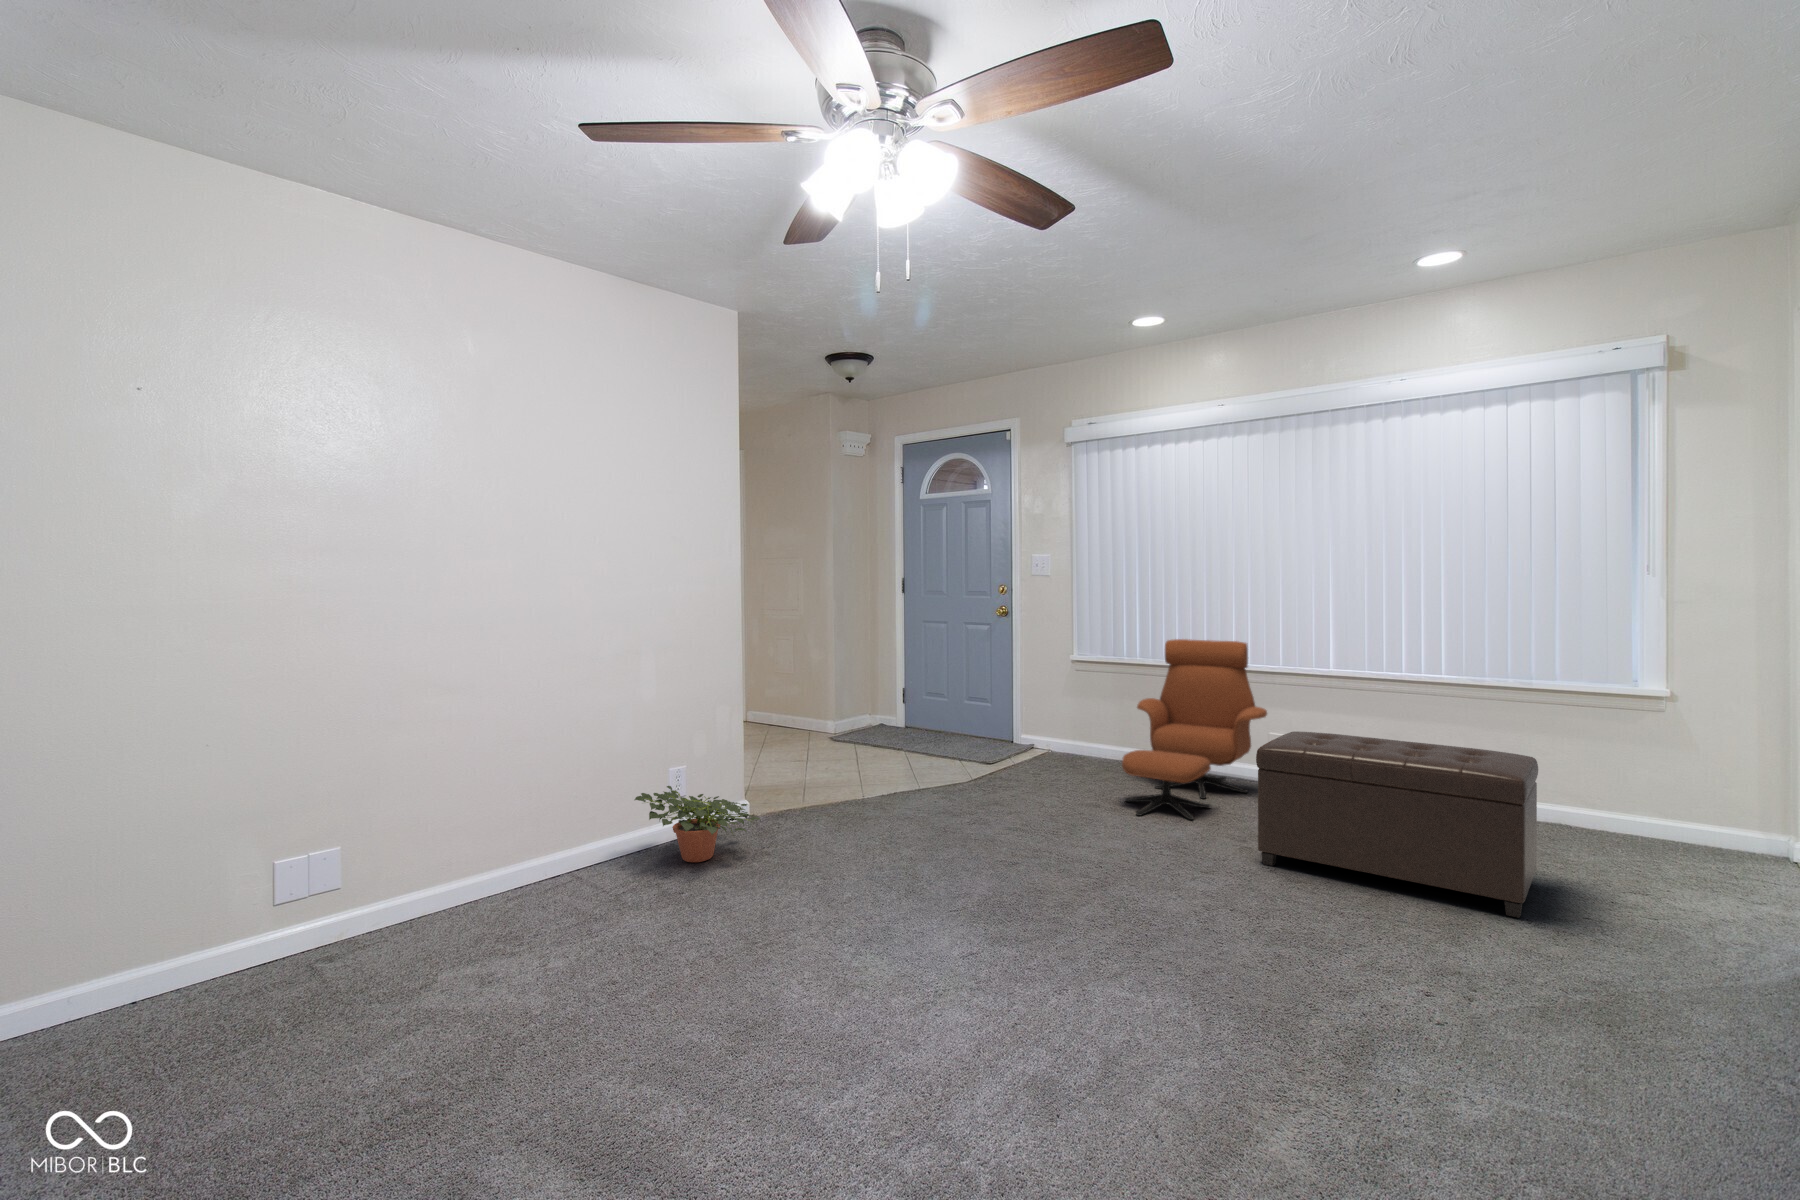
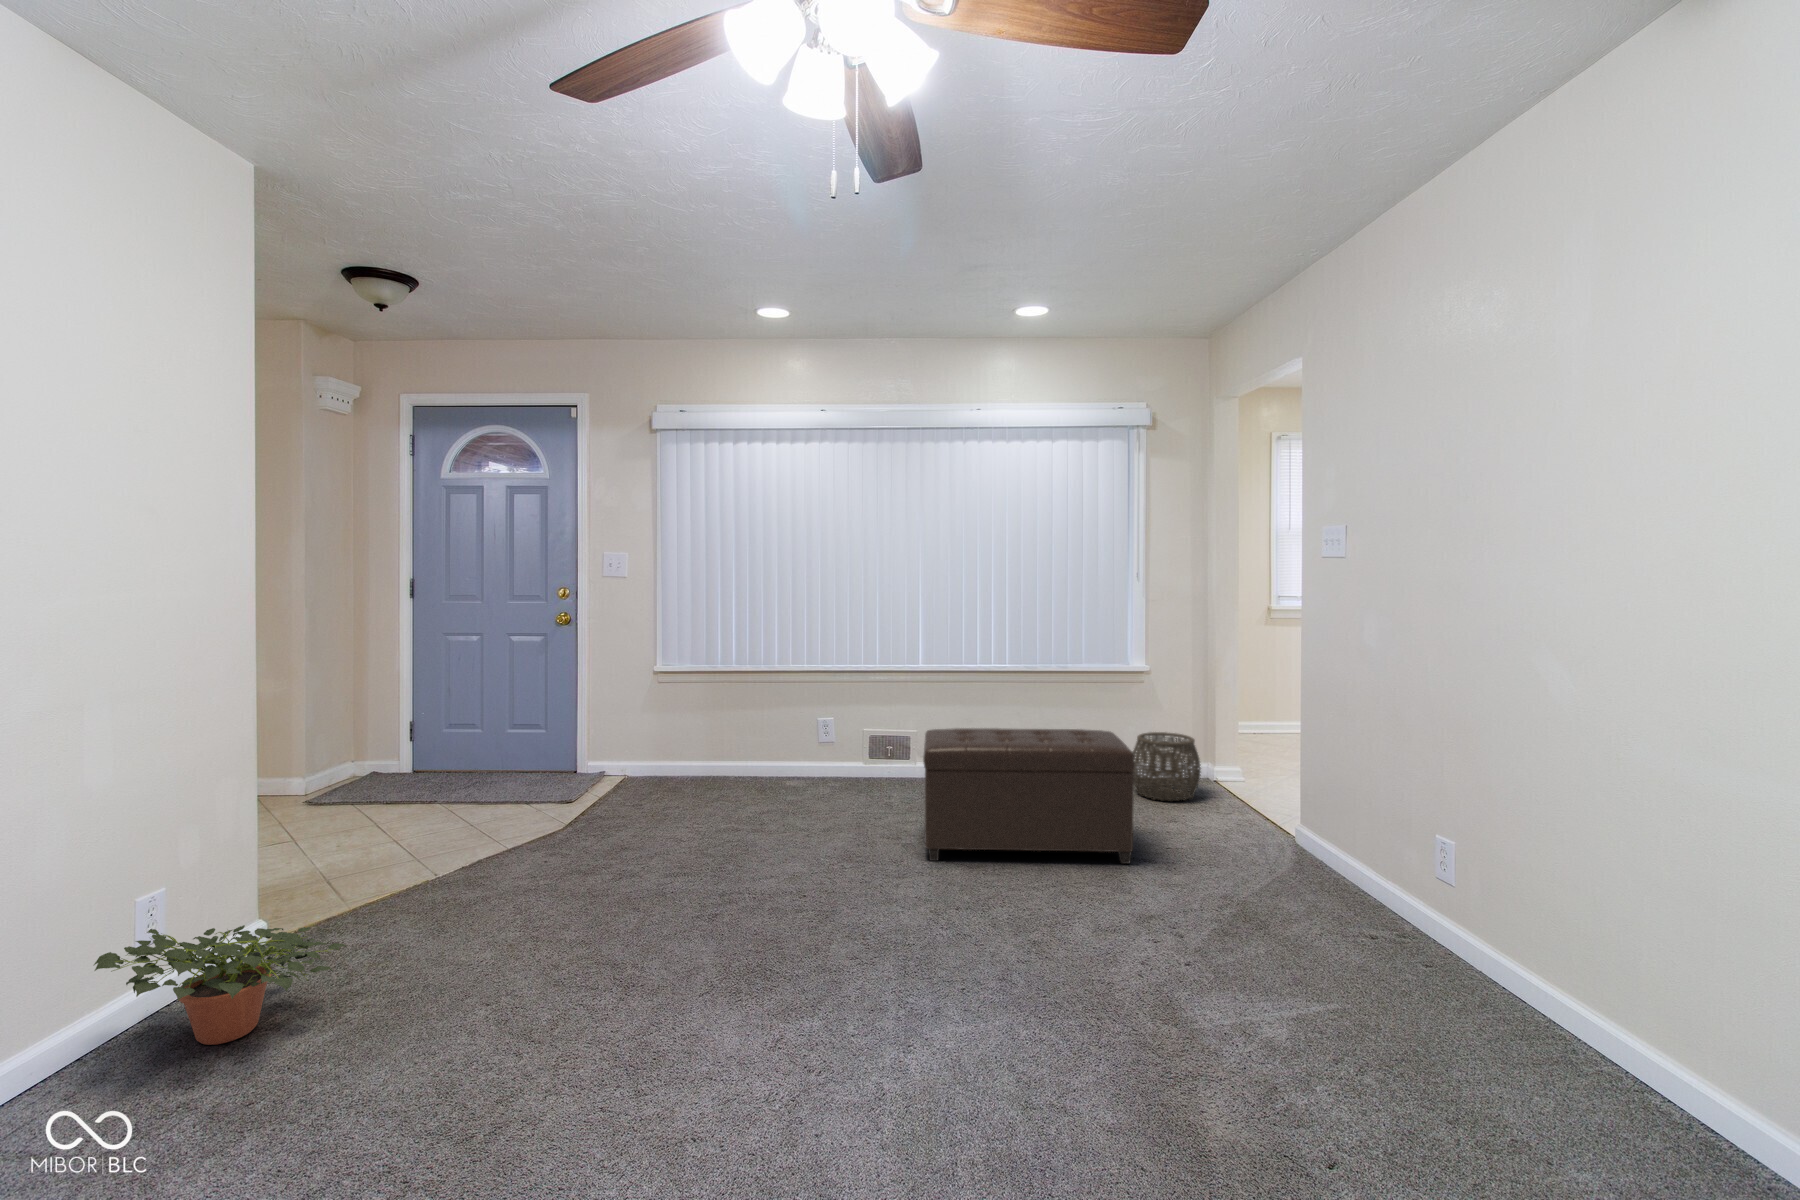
lounge chair: present [1122,639,1267,820] -> none [745,645,872,834]
woven basket: none [1622,774,1748,872] -> present [1133,732,1201,801]

